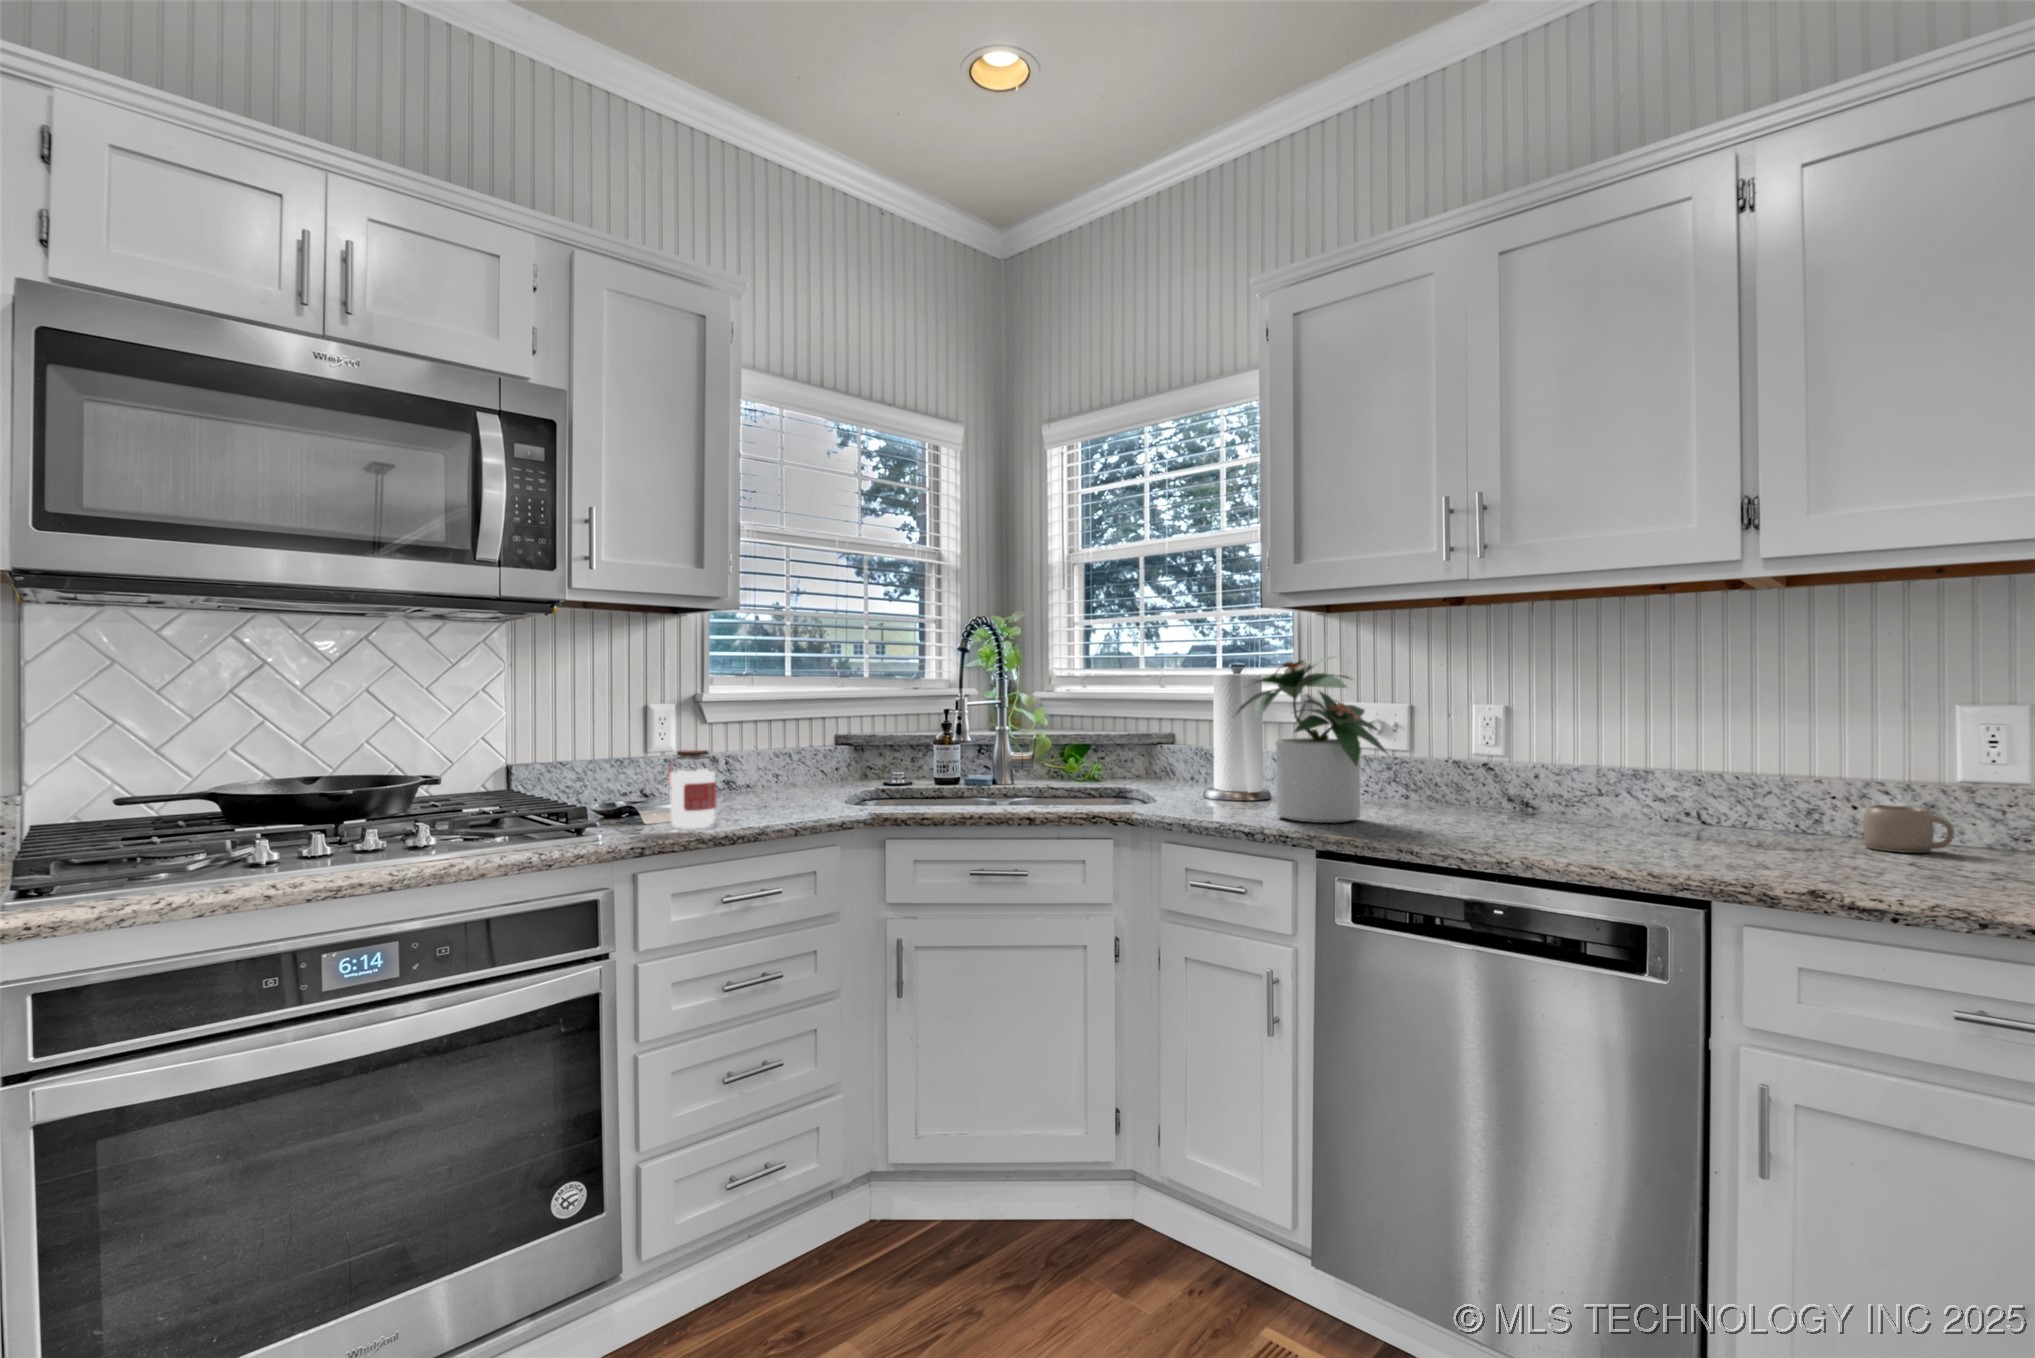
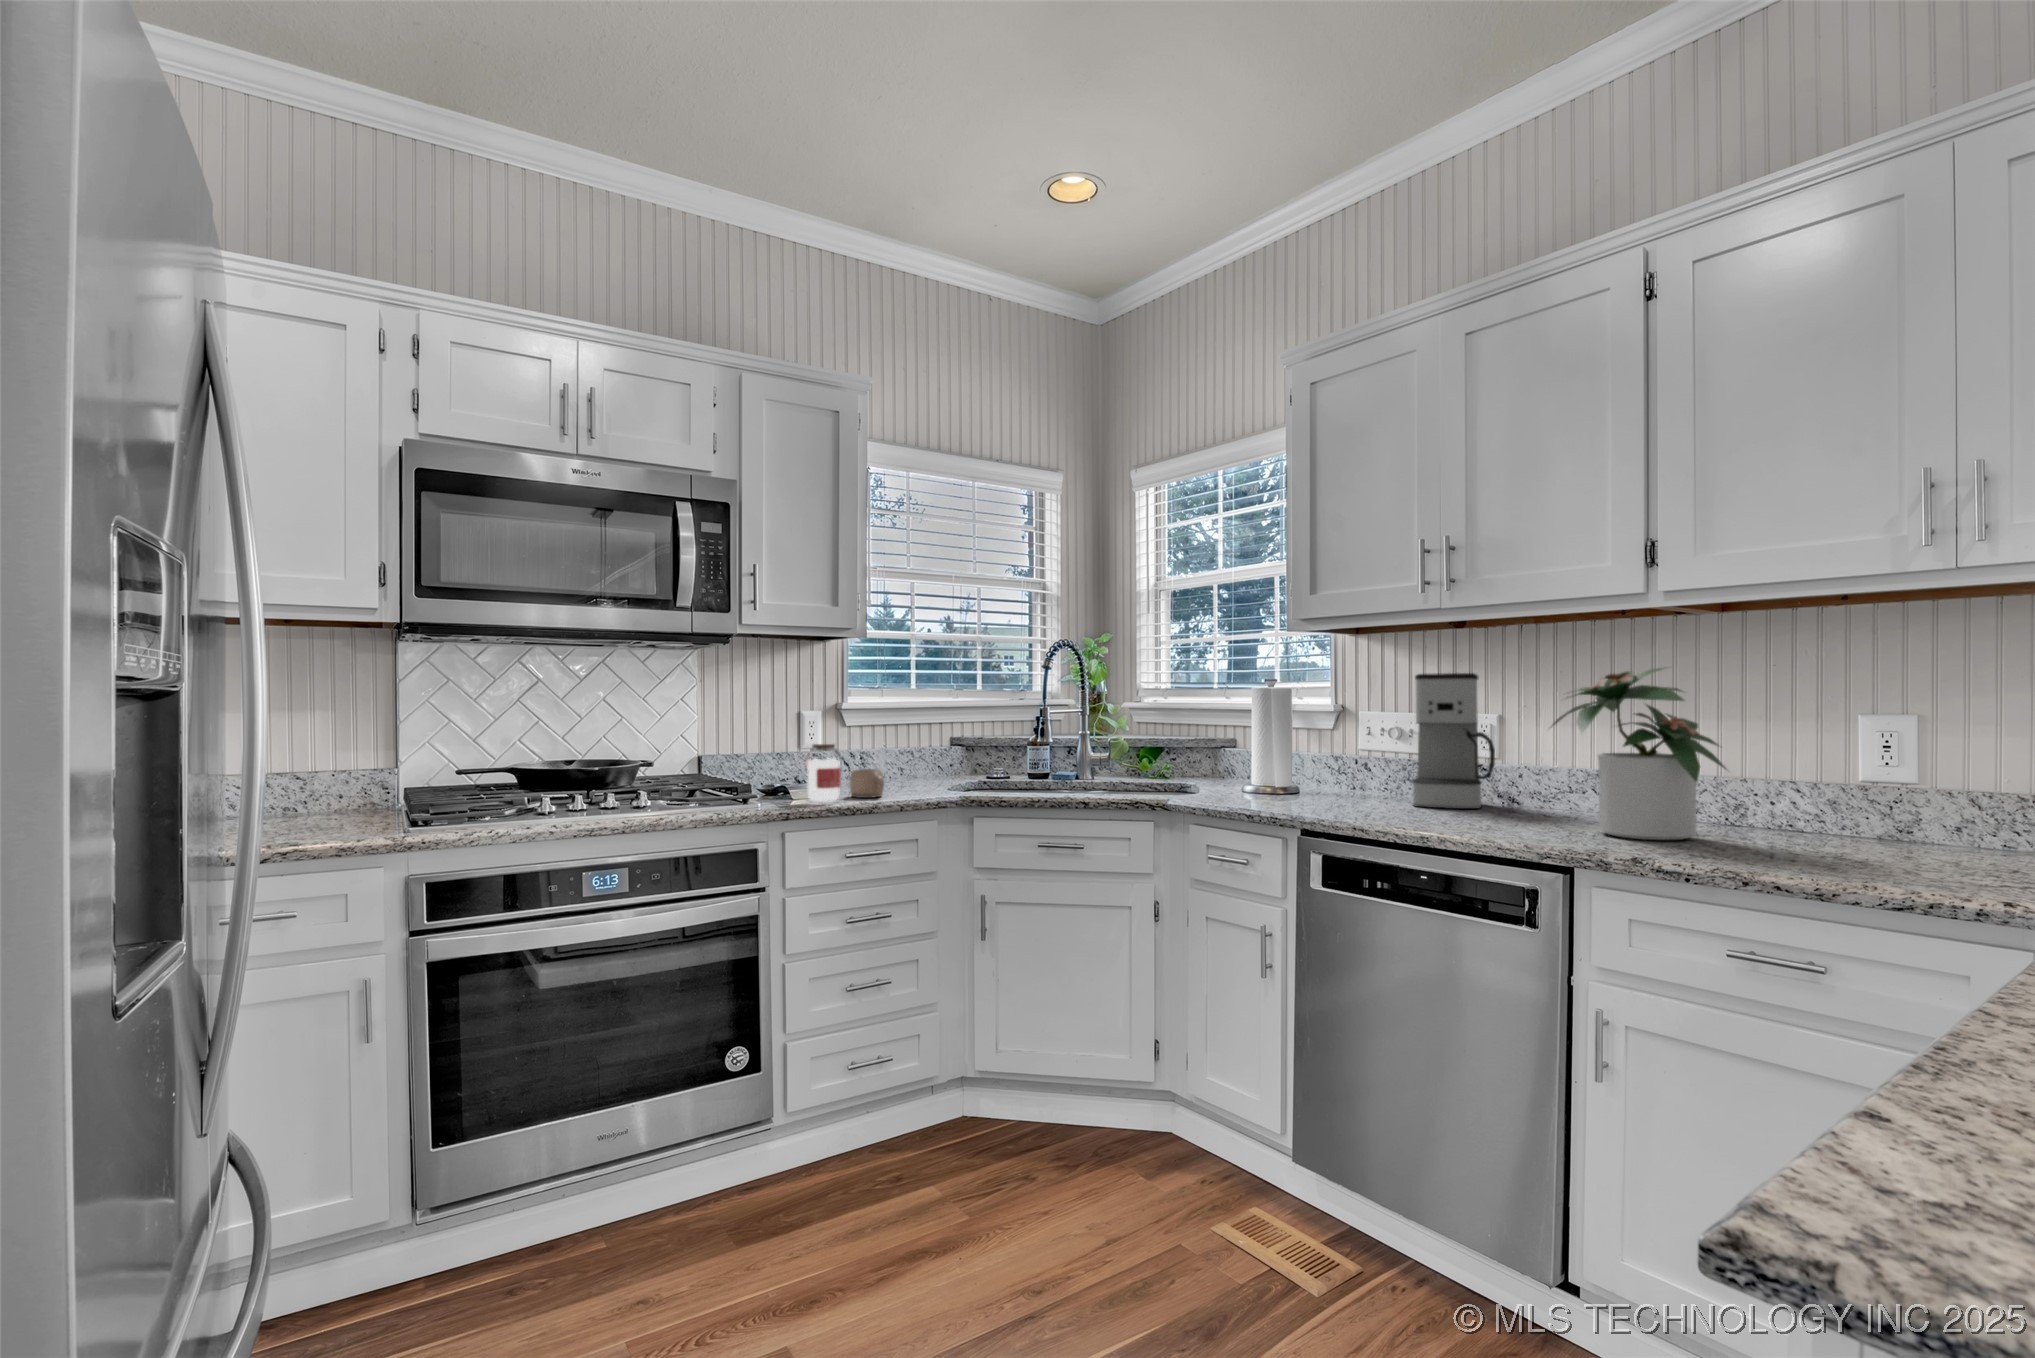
potted plant: present [1236,656,1387,823] -> present [1552,668,1726,840]
coffee maker: none [1409,657,1507,817] -> present [1413,673,1495,809]
mug: present [1863,805,1955,853] -> present [850,769,884,798]

